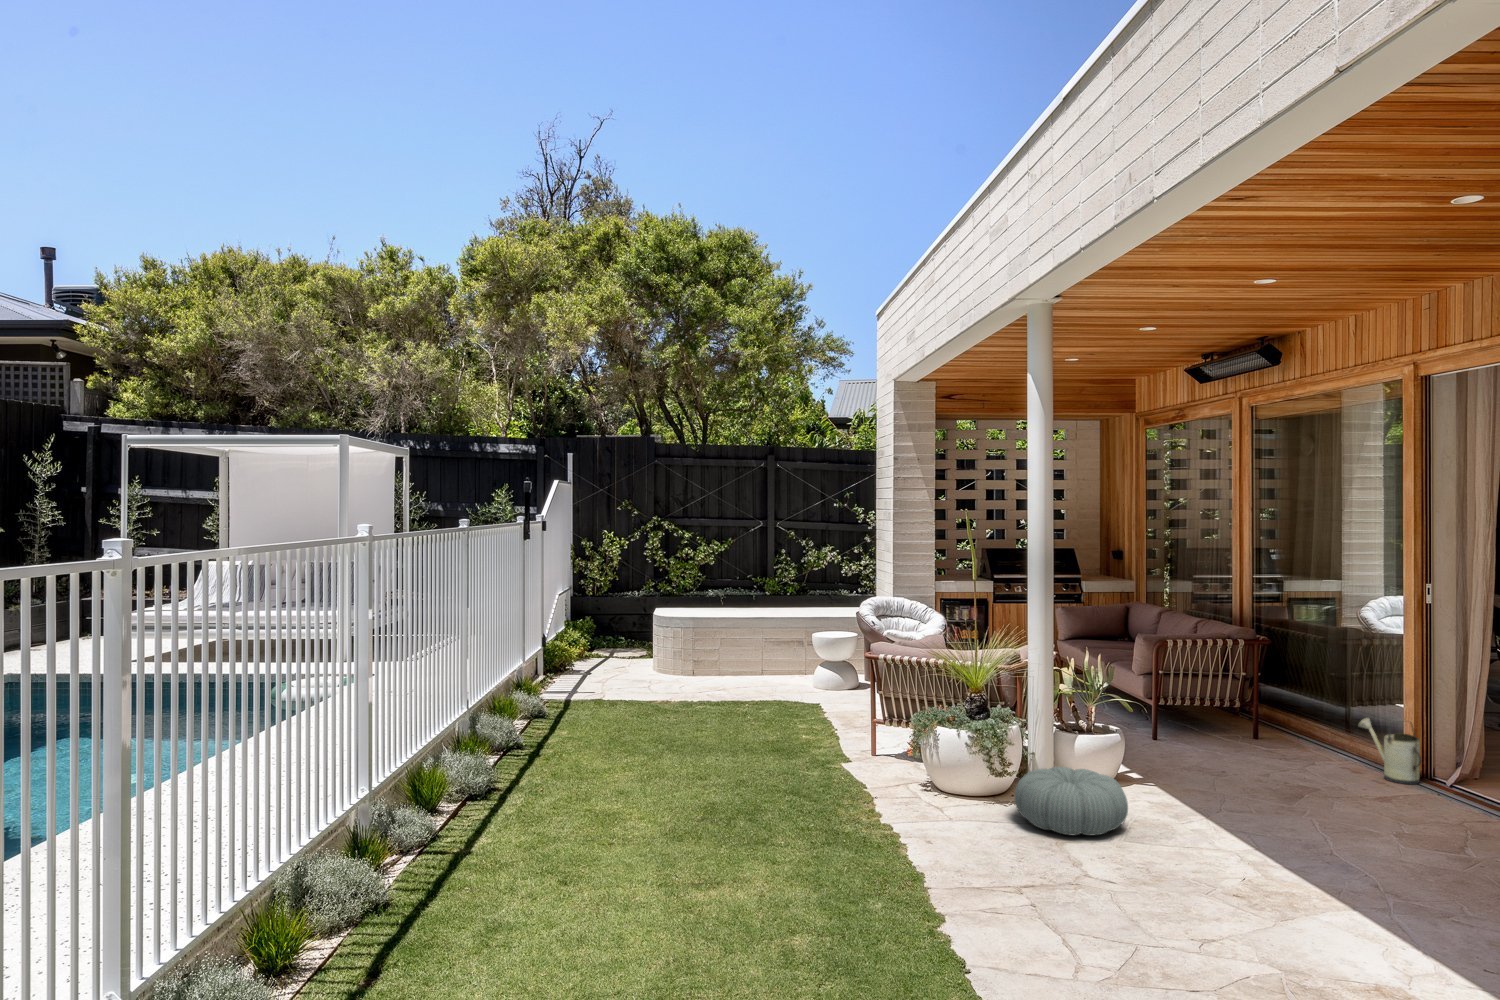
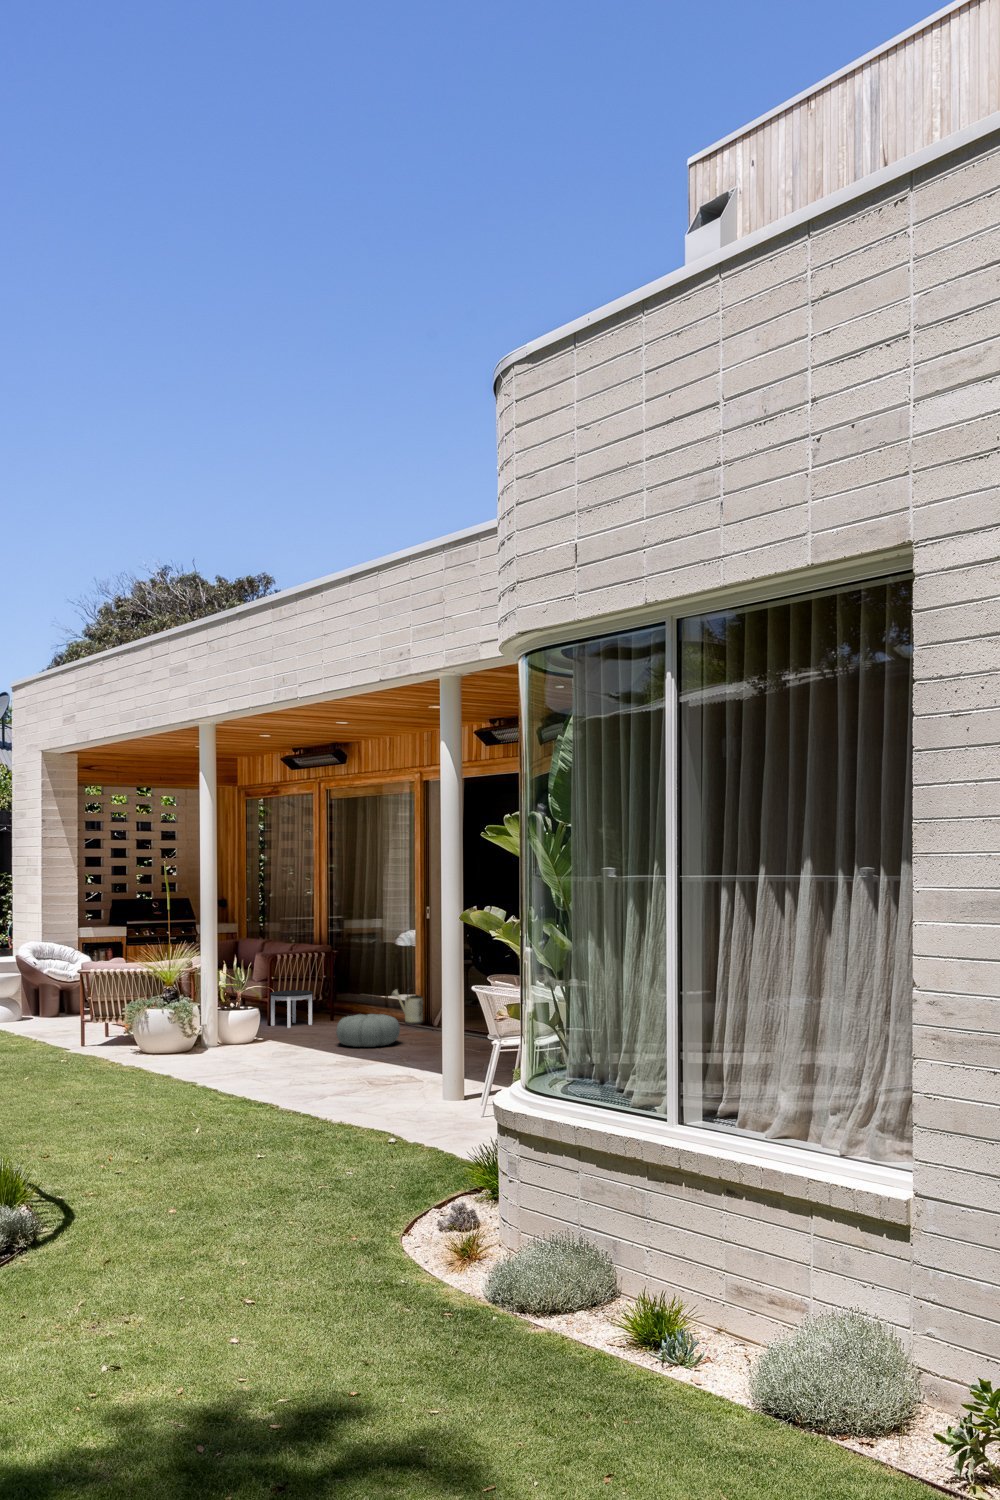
round table: none [1151,696,1219,757] -> present [270,990,313,1028]
pouf: present [1015,767,1128,836] -> present [336,1014,400,1047]

